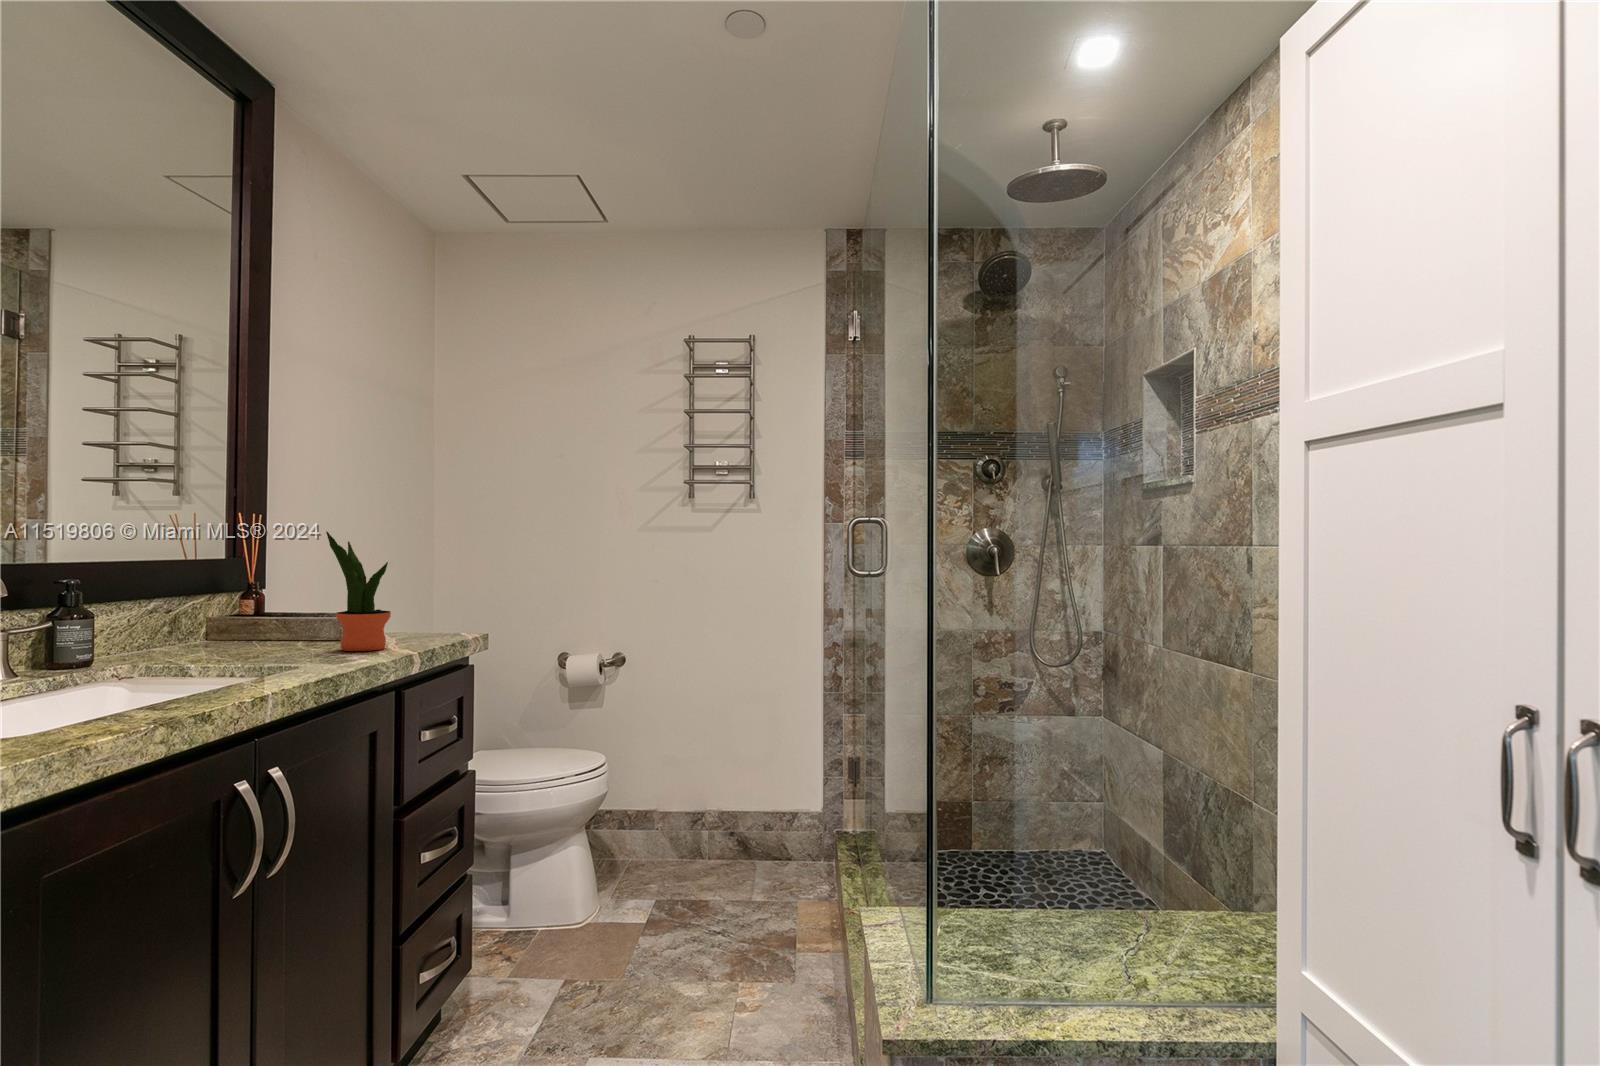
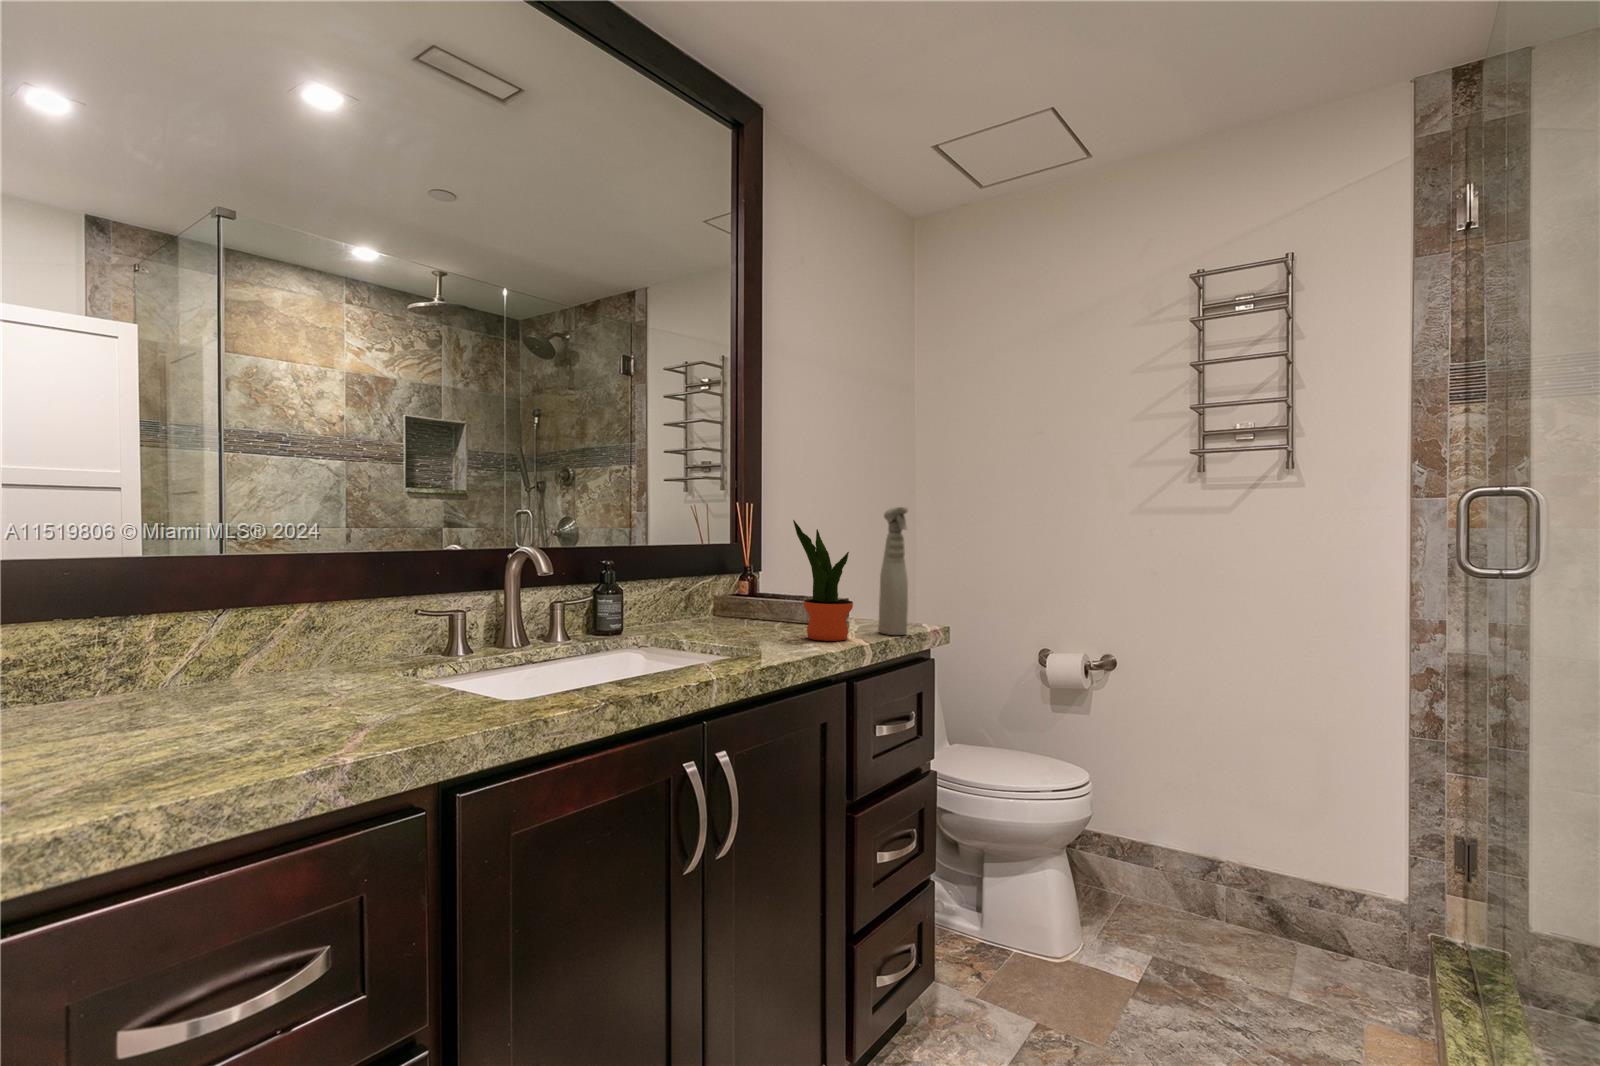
spray bottle: none [412,519,443,641] -> present [878,507,908,635]

